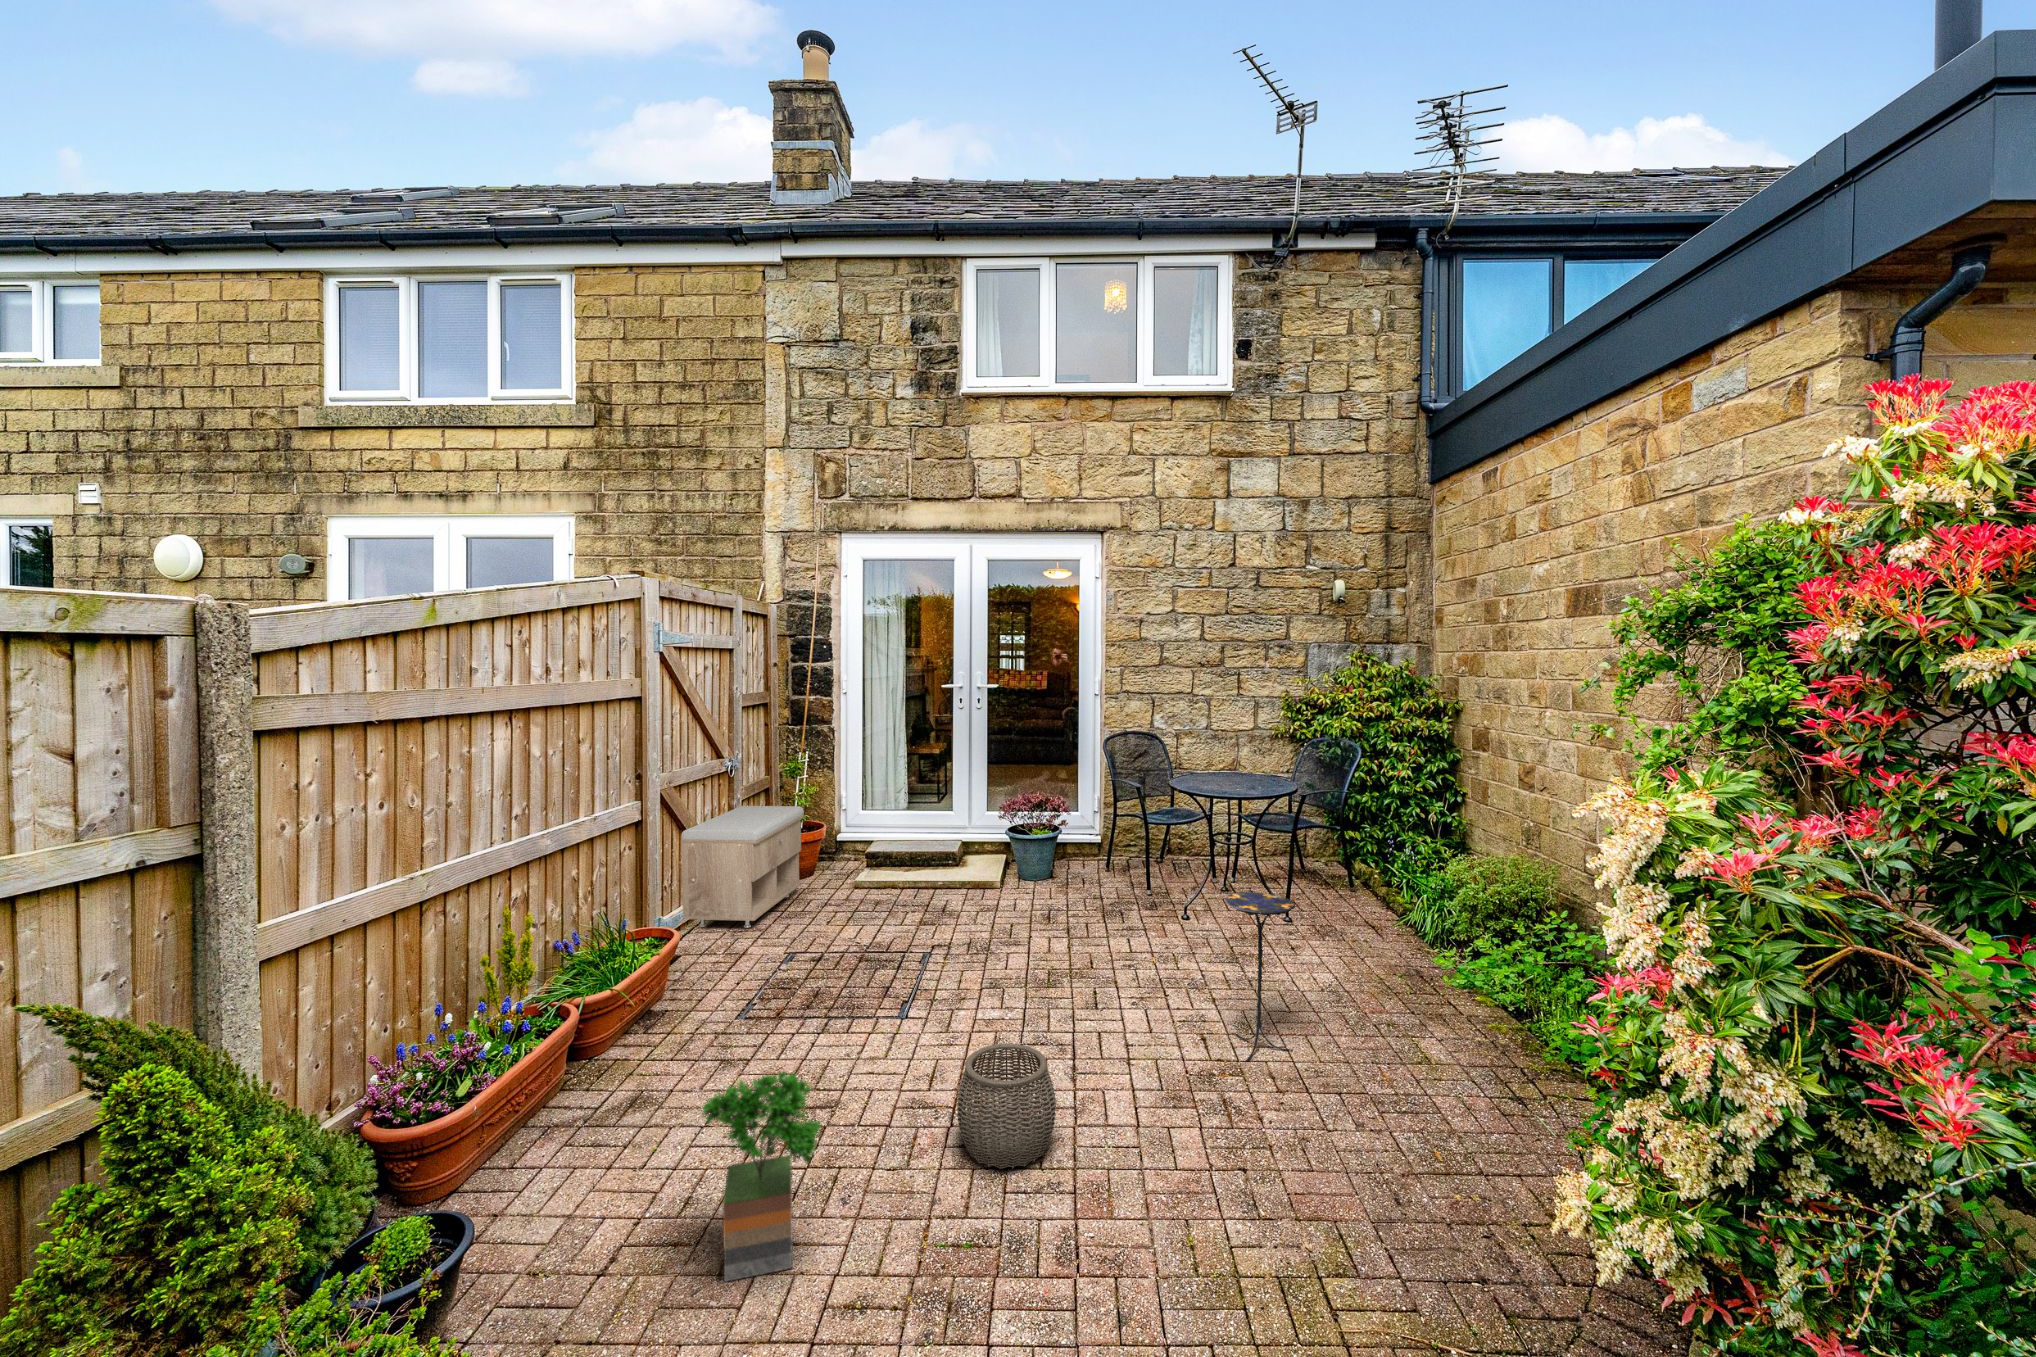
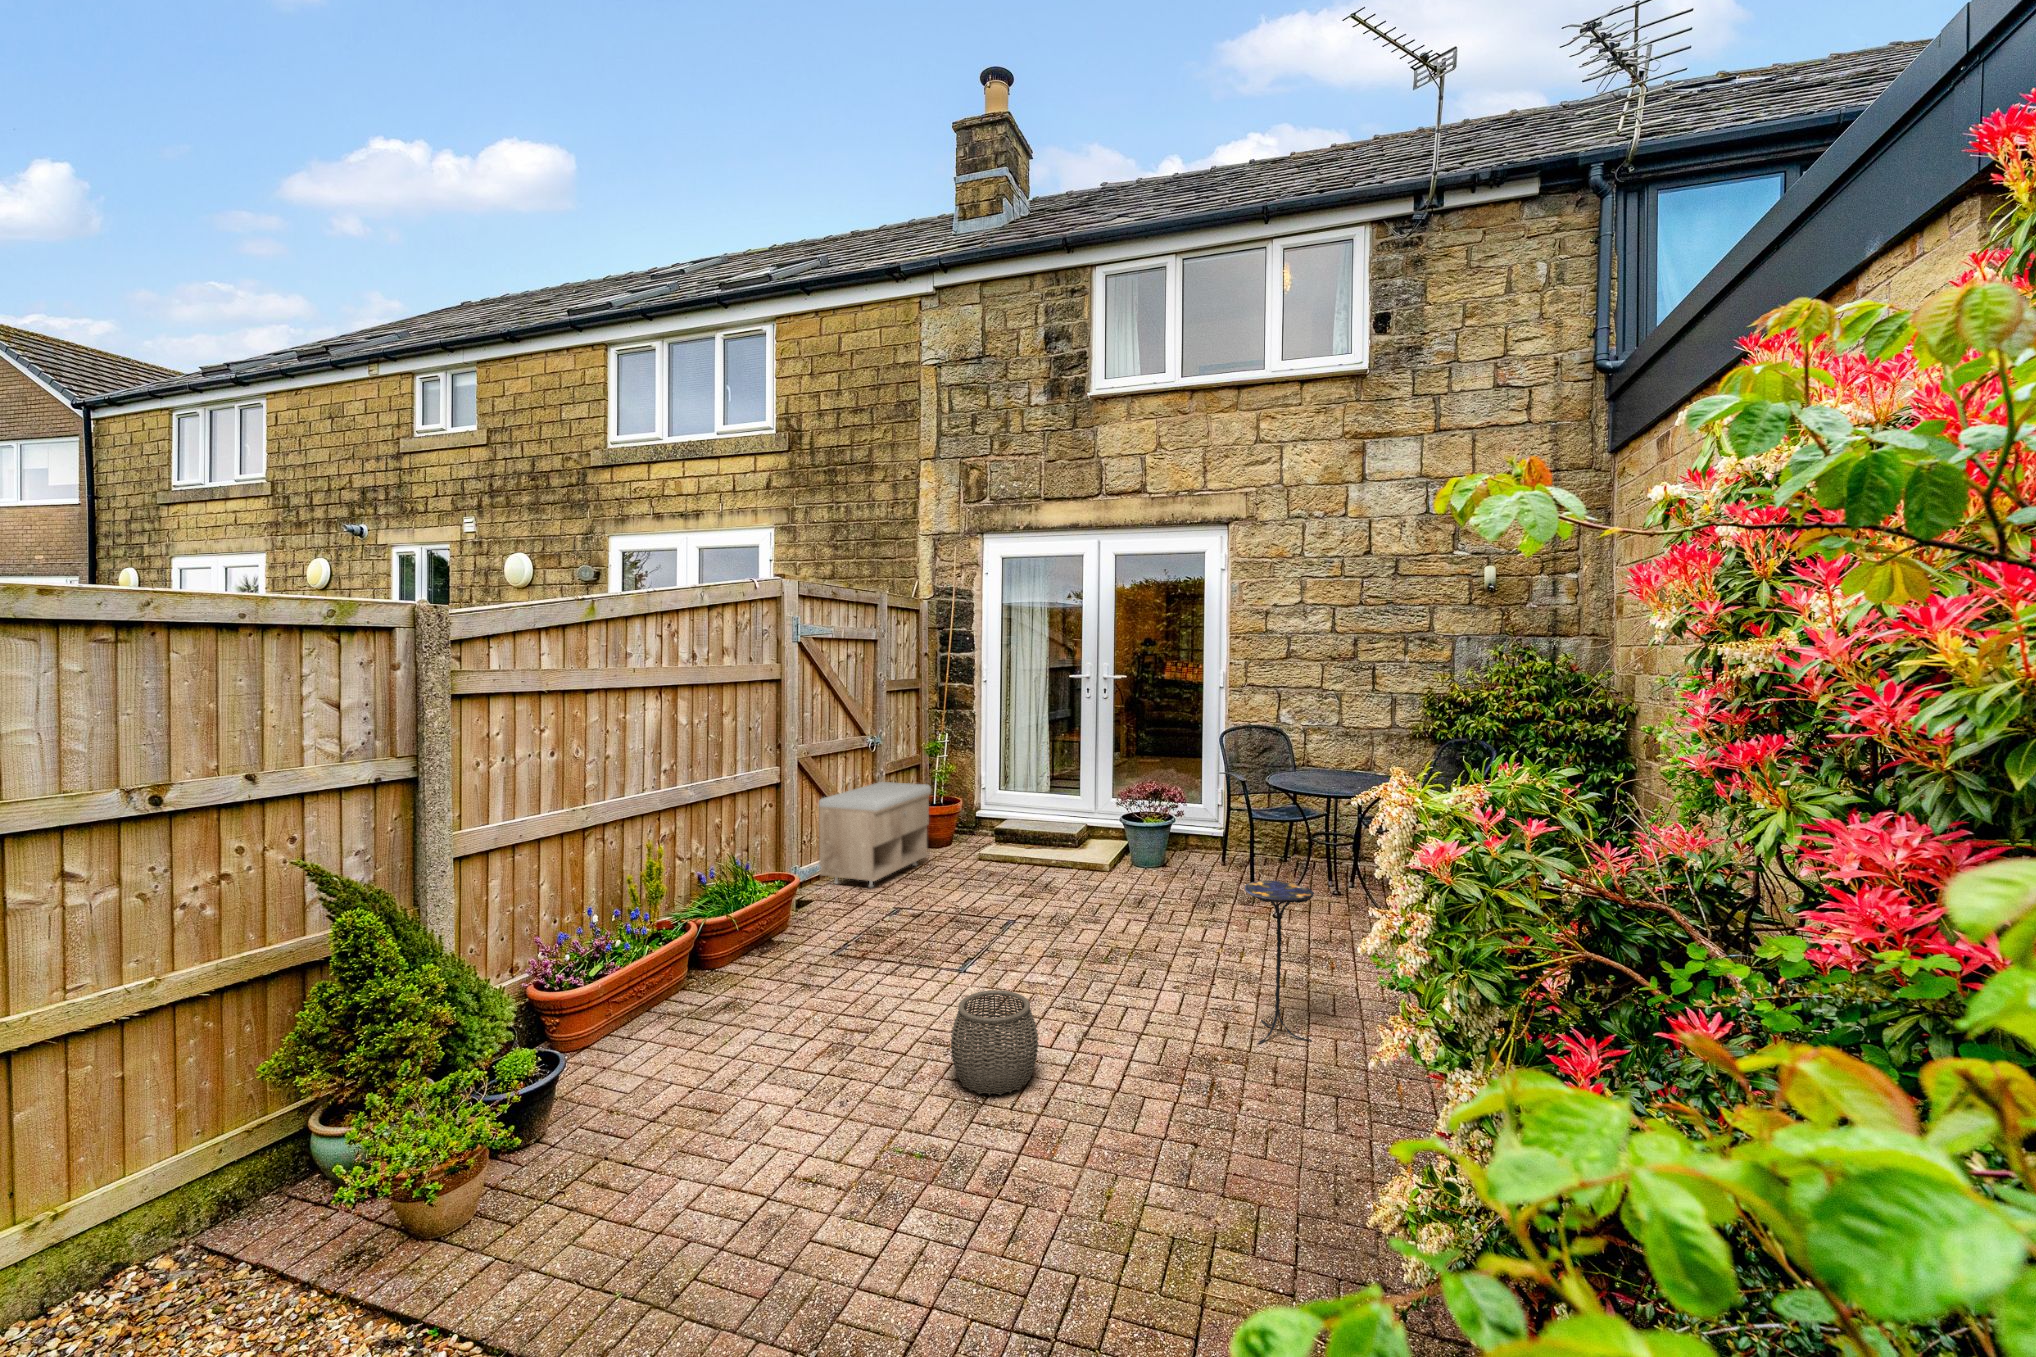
potted tree: present [702,1072,821,1281] -> none [723,979,816,1134]

